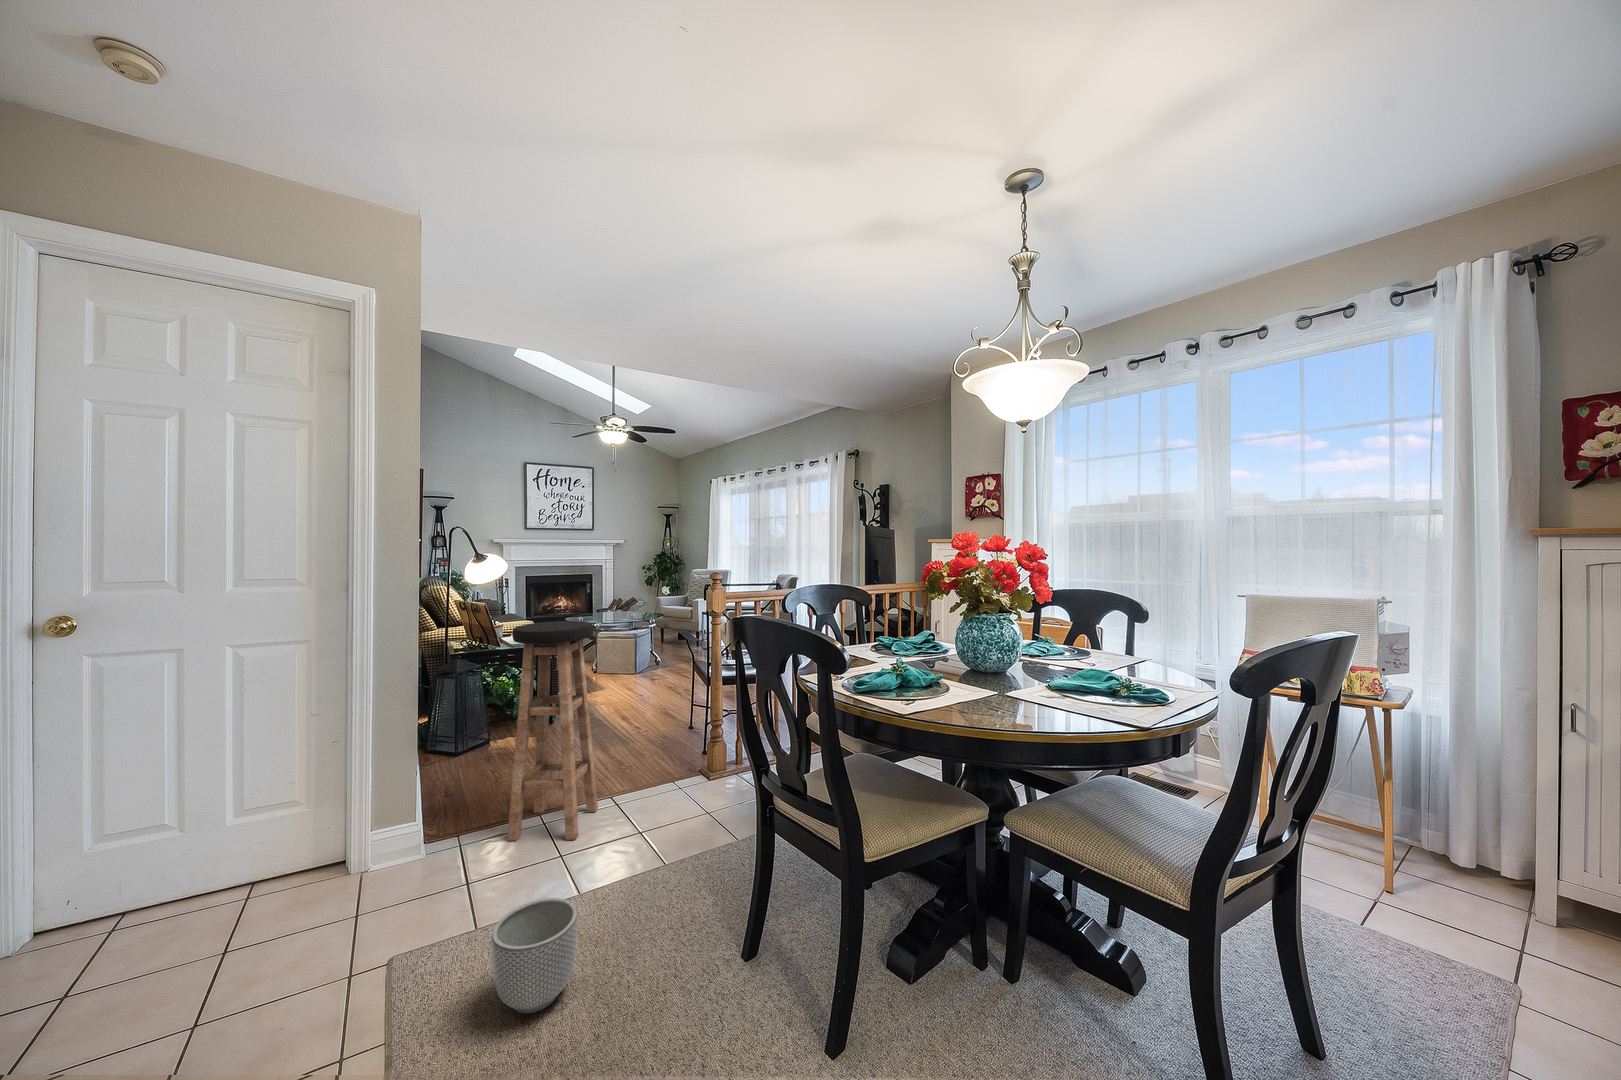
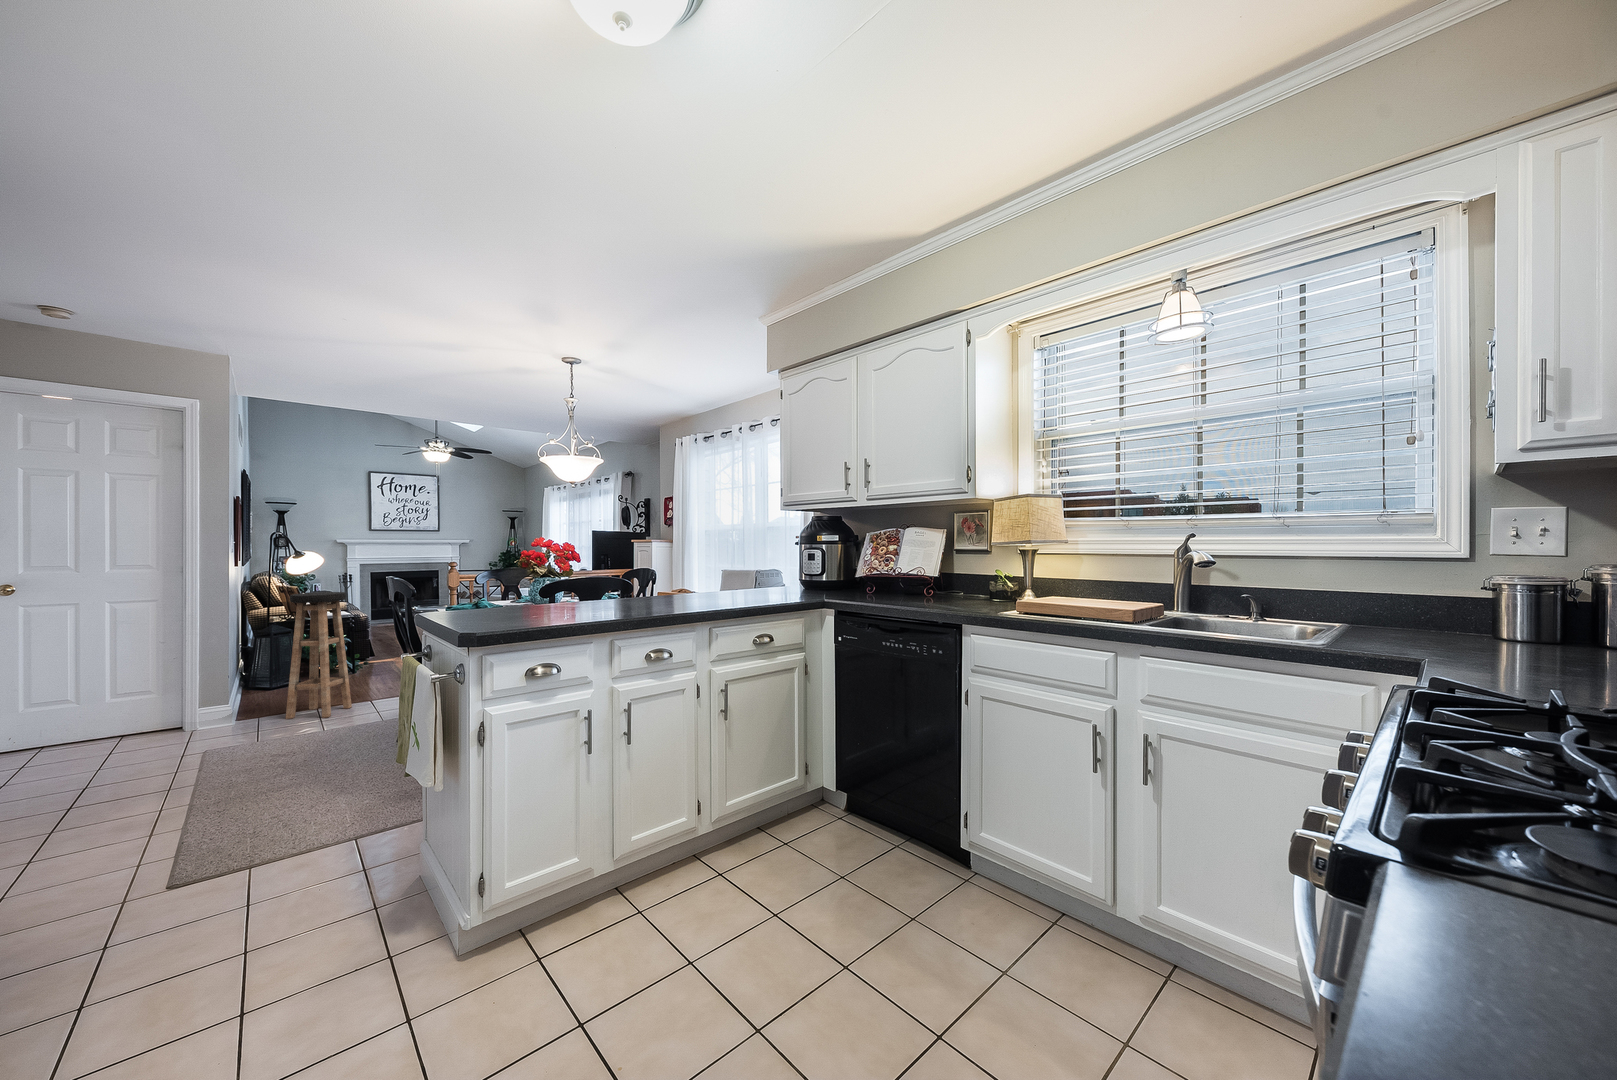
planter: present [491,898,578,1014] -> none [249,716,297,760]

